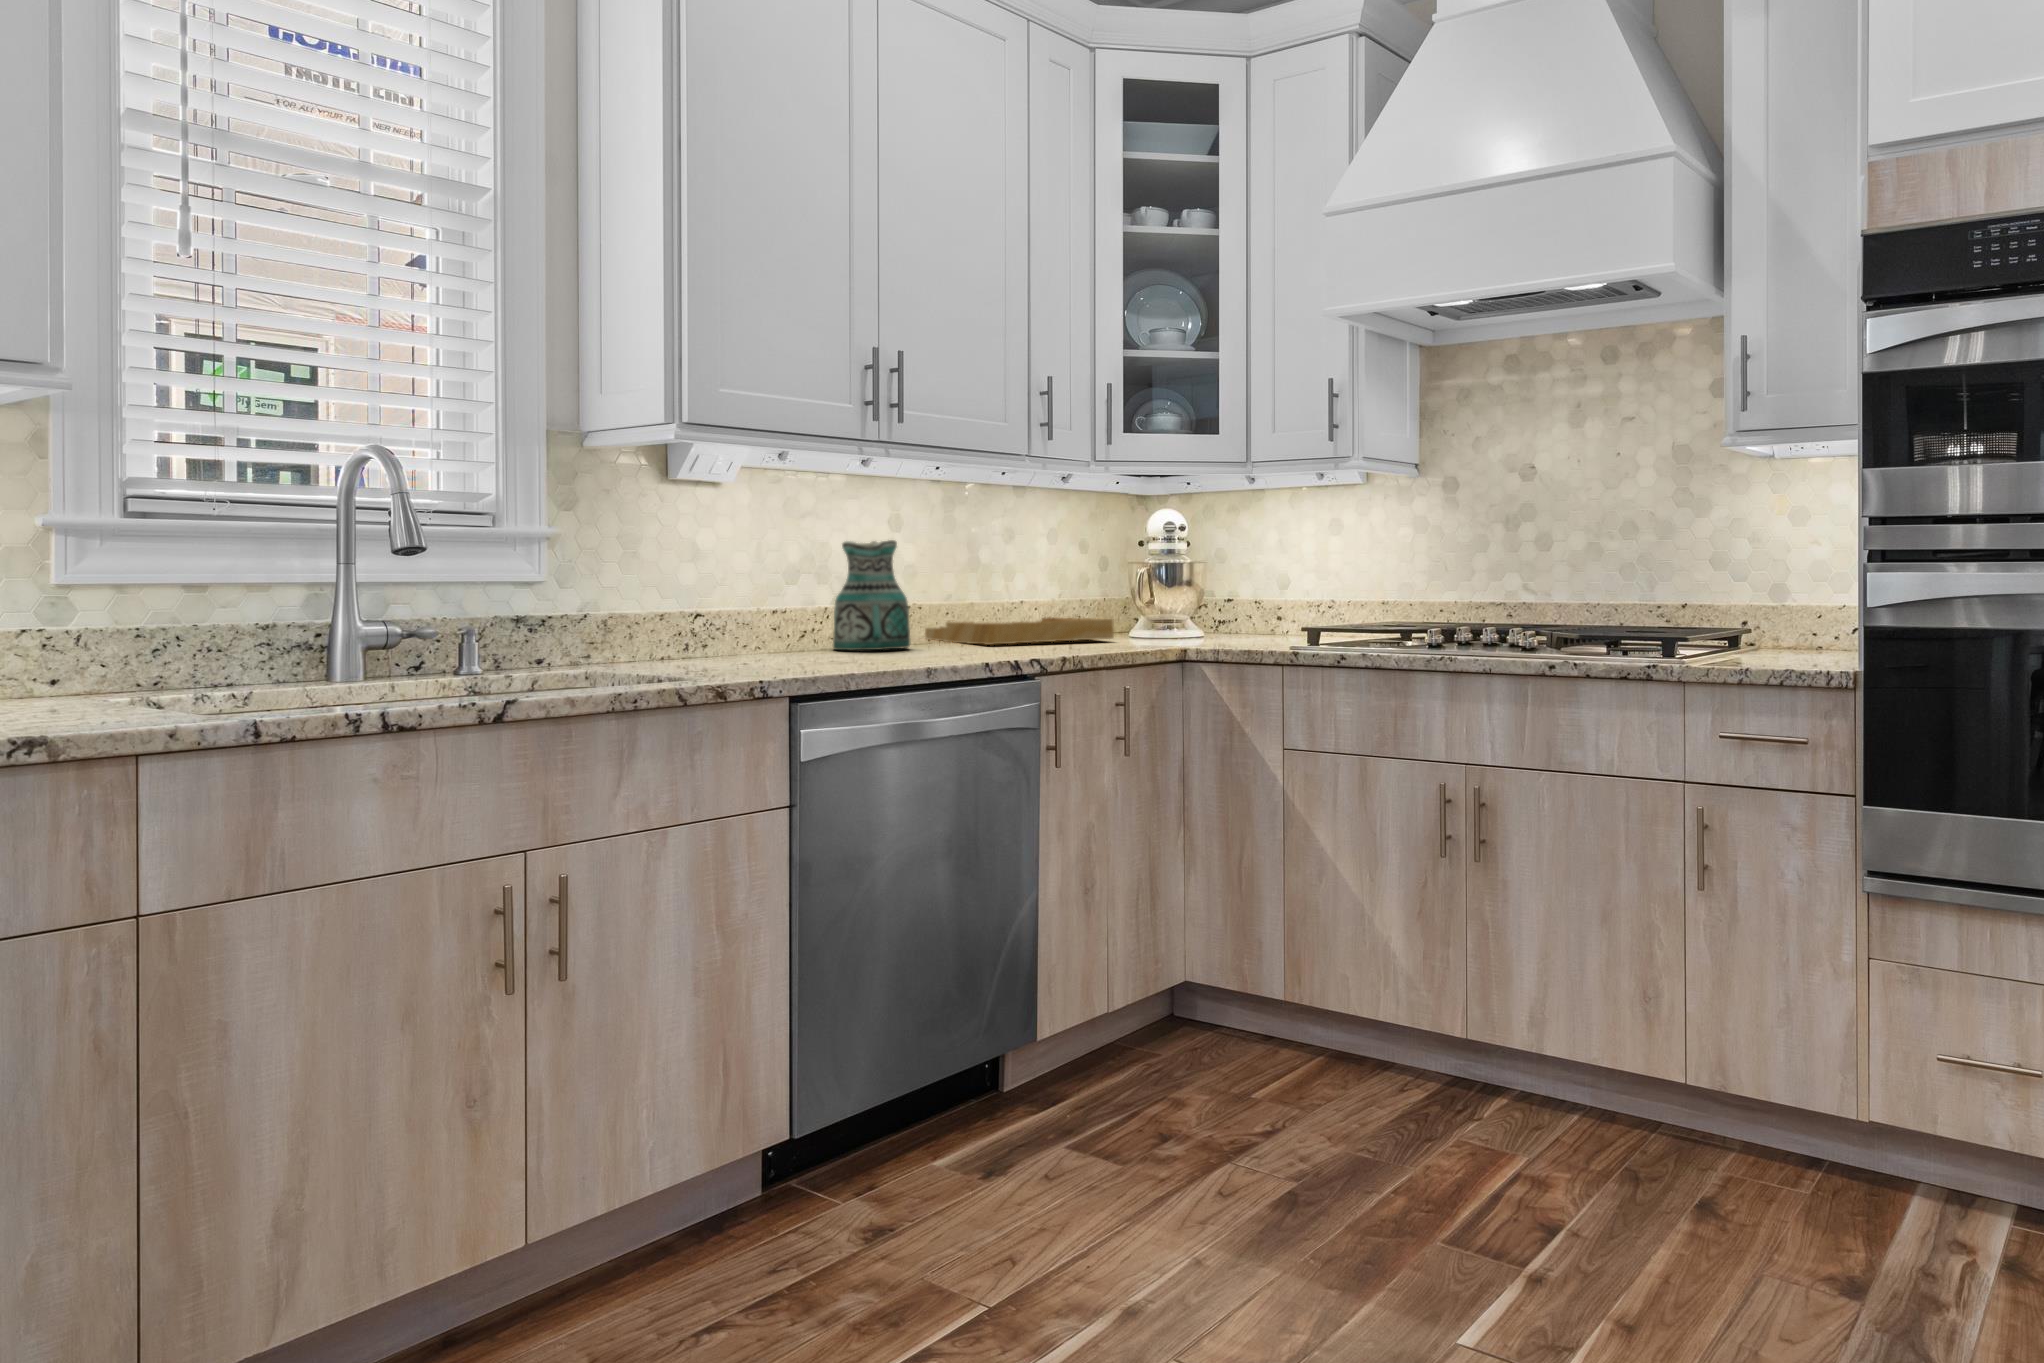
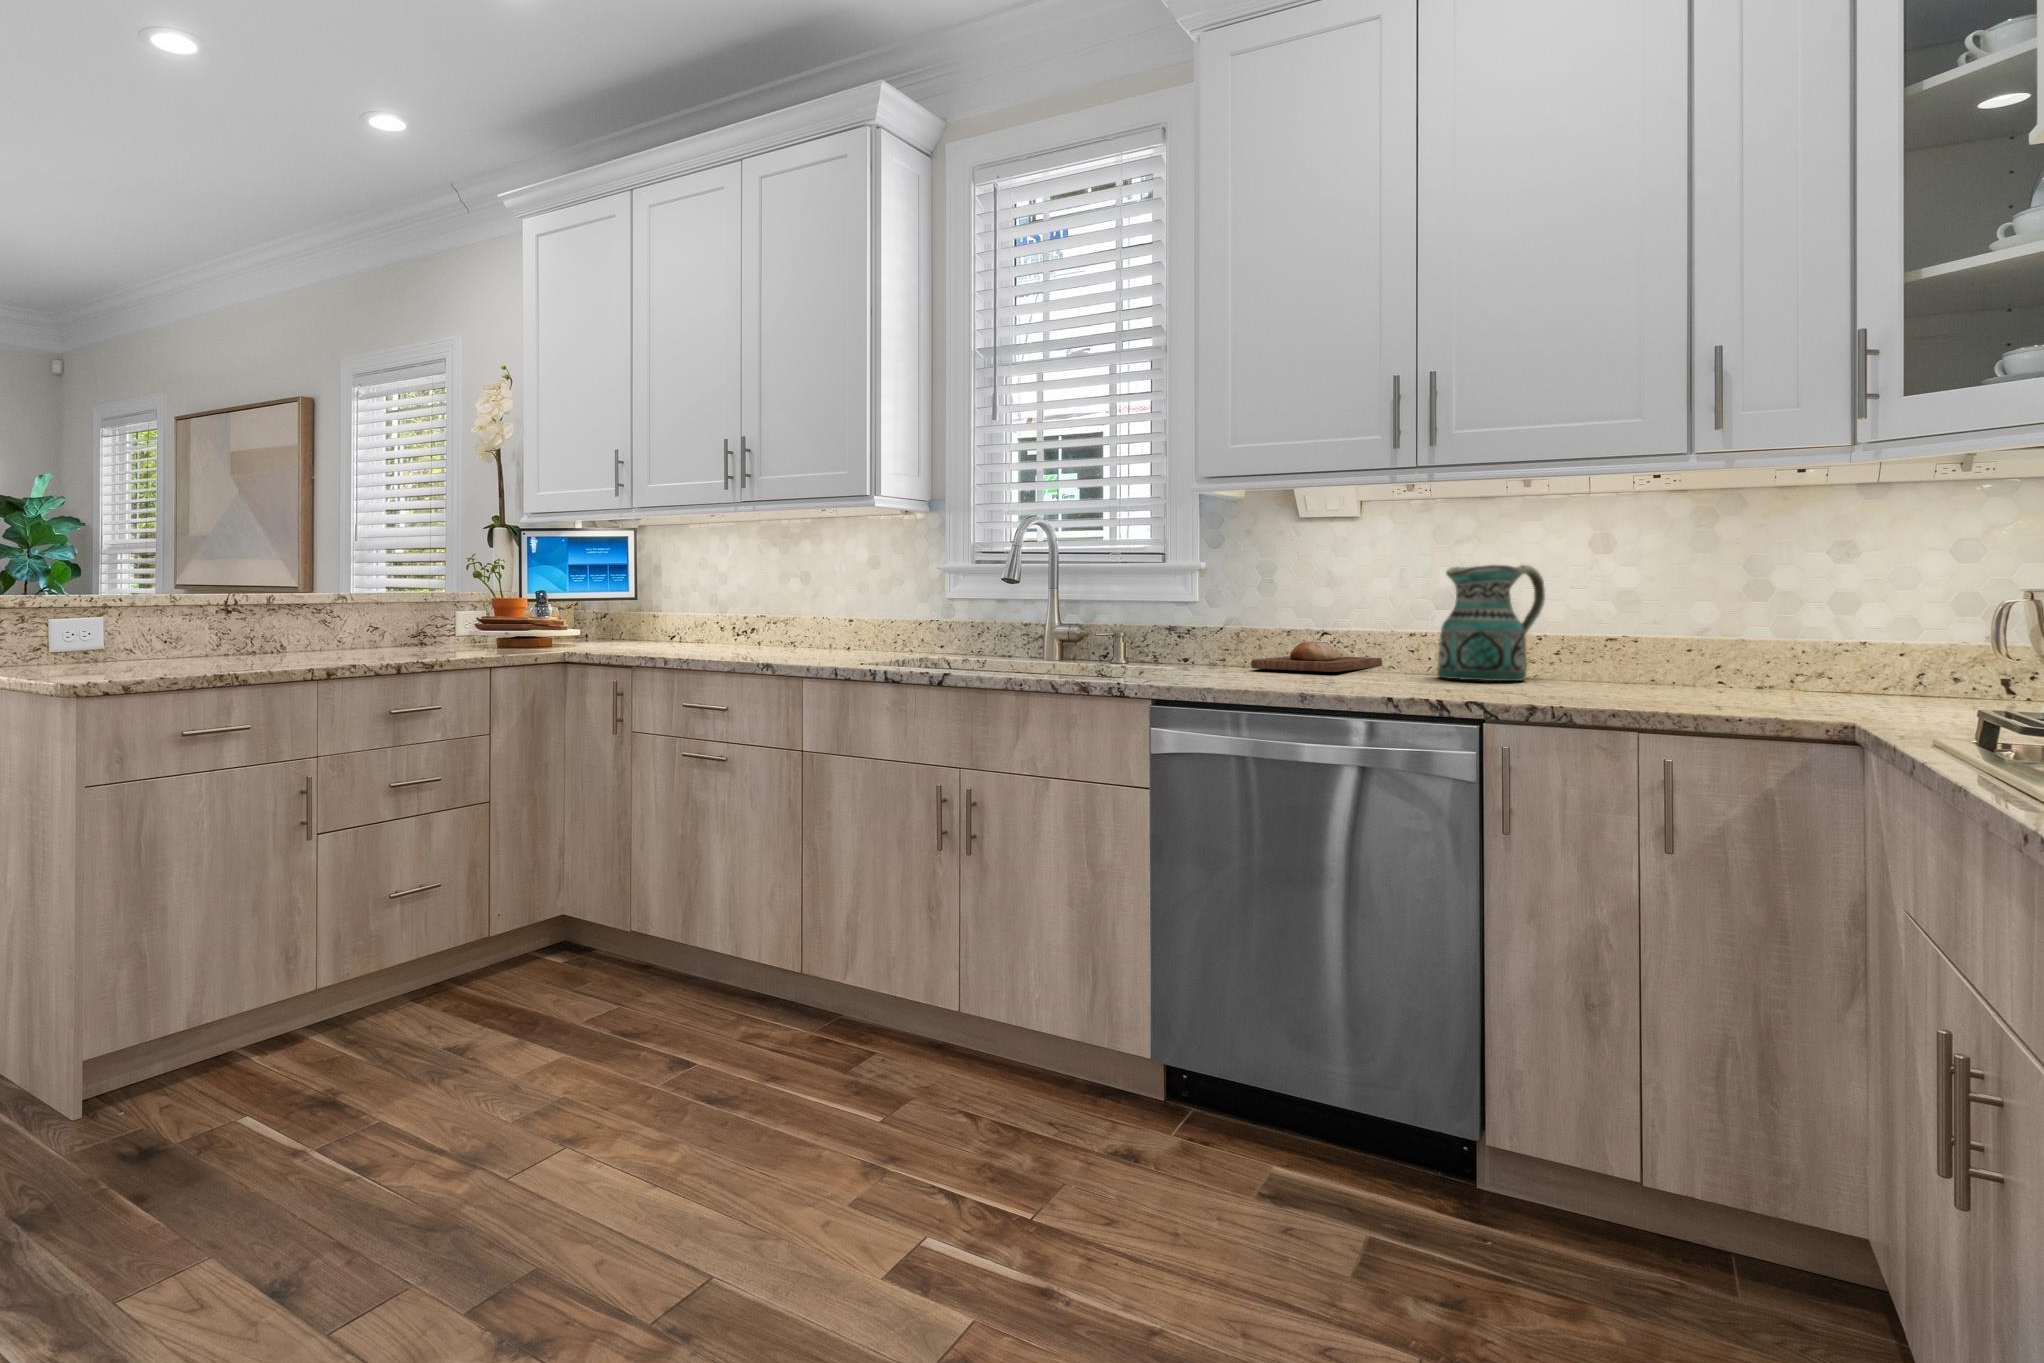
tray: present [925,617,1114,645] -> none [1616,659,1899,701]
bread loaf: none [610,624,780,659] -> present [1251,642,1382,672]

